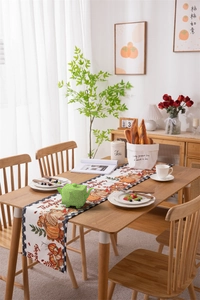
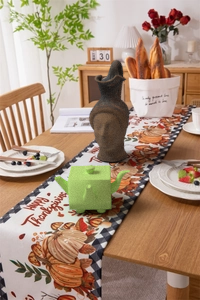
ceramic pitcher: none [86,131,110,189] -> present [89,60,129,162]

